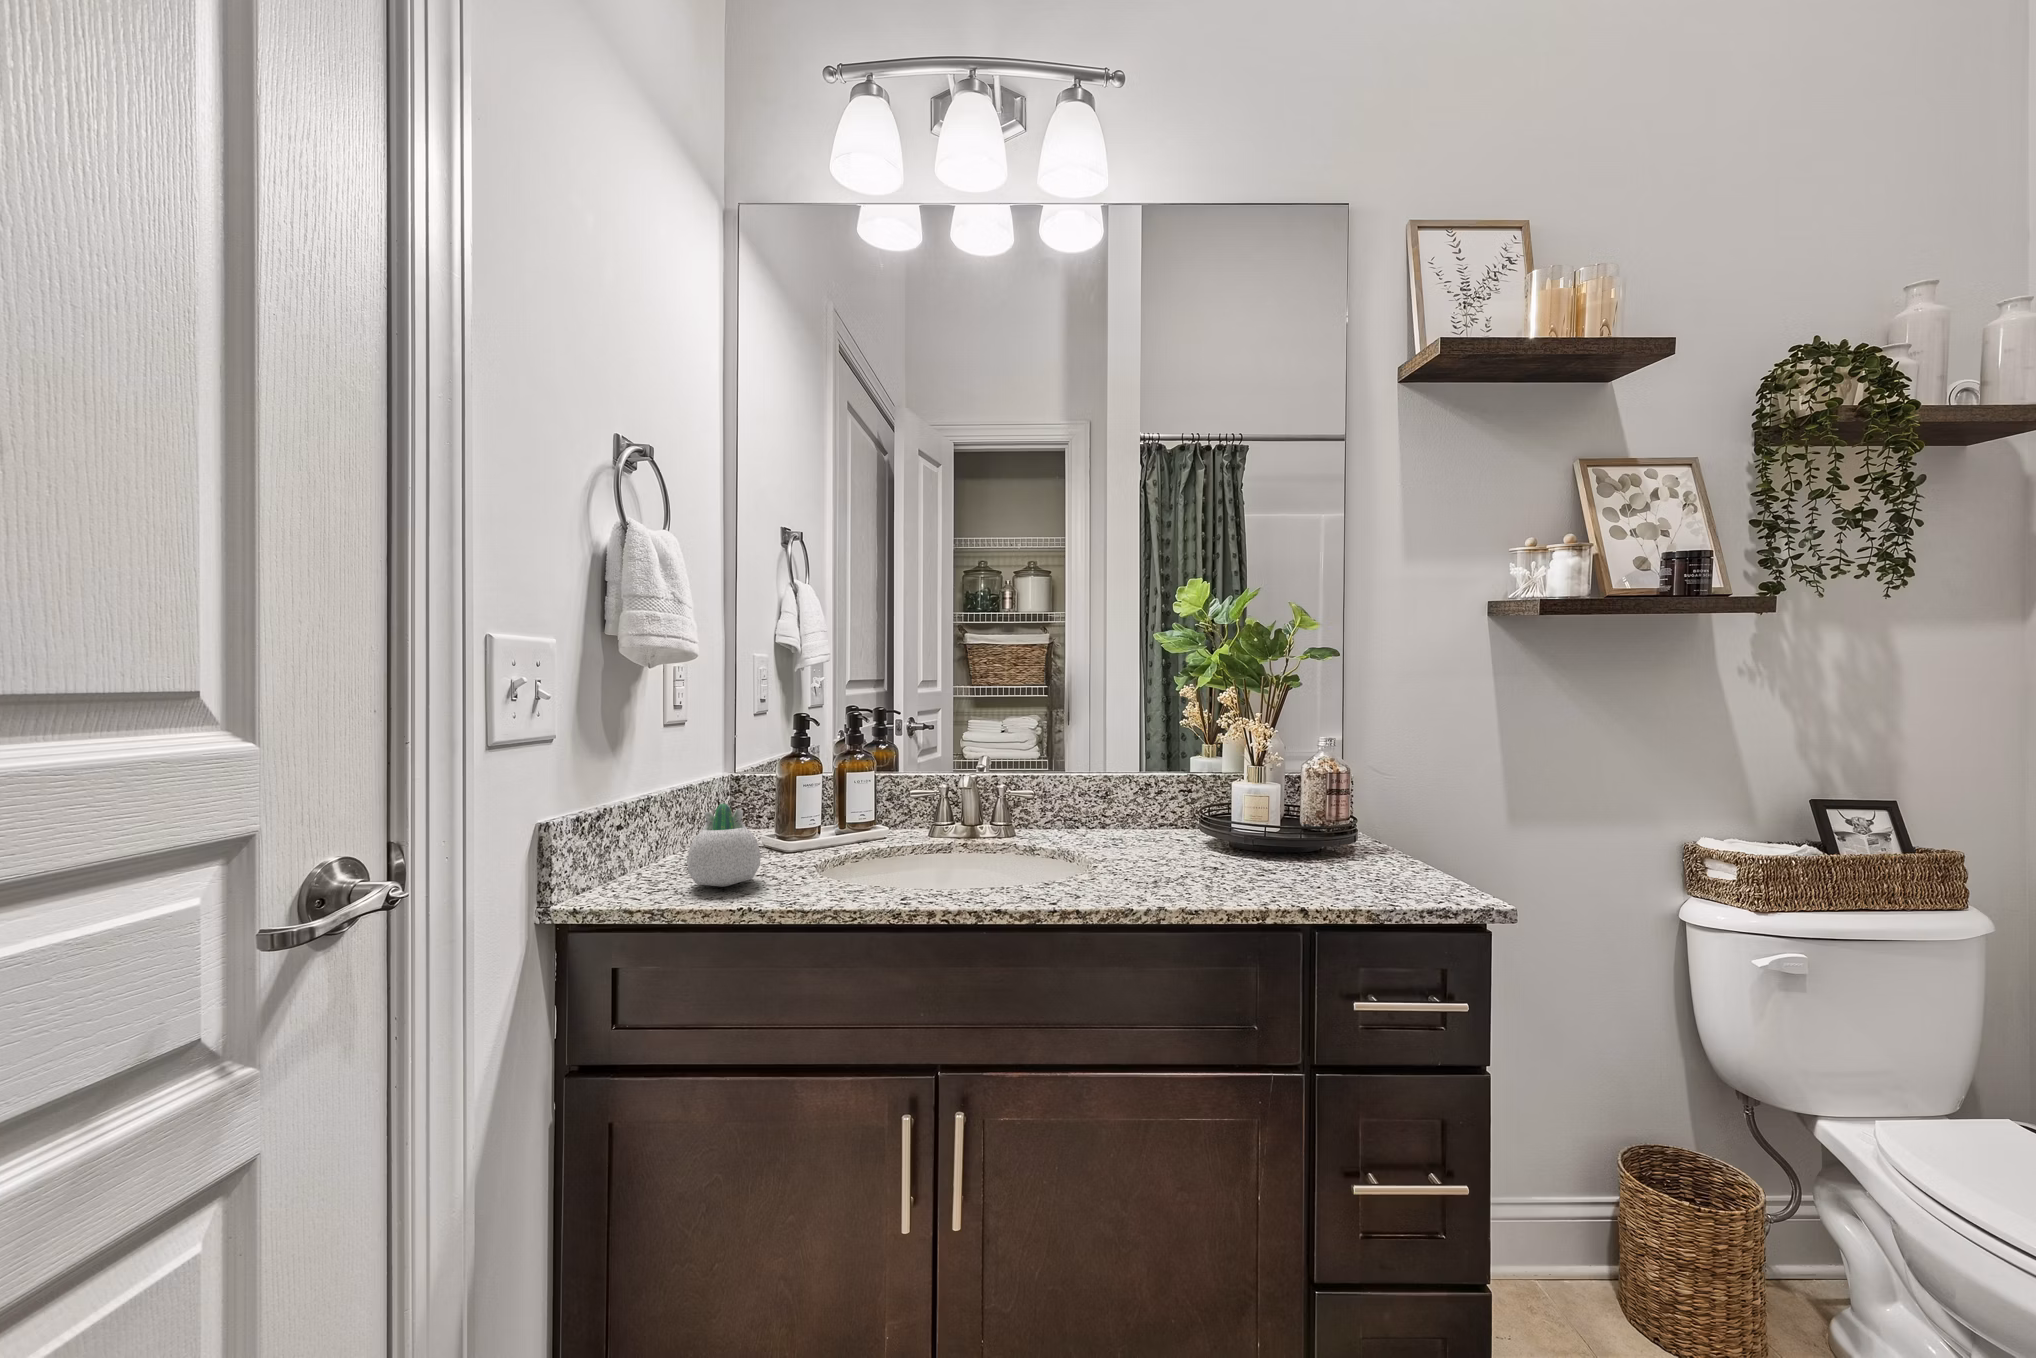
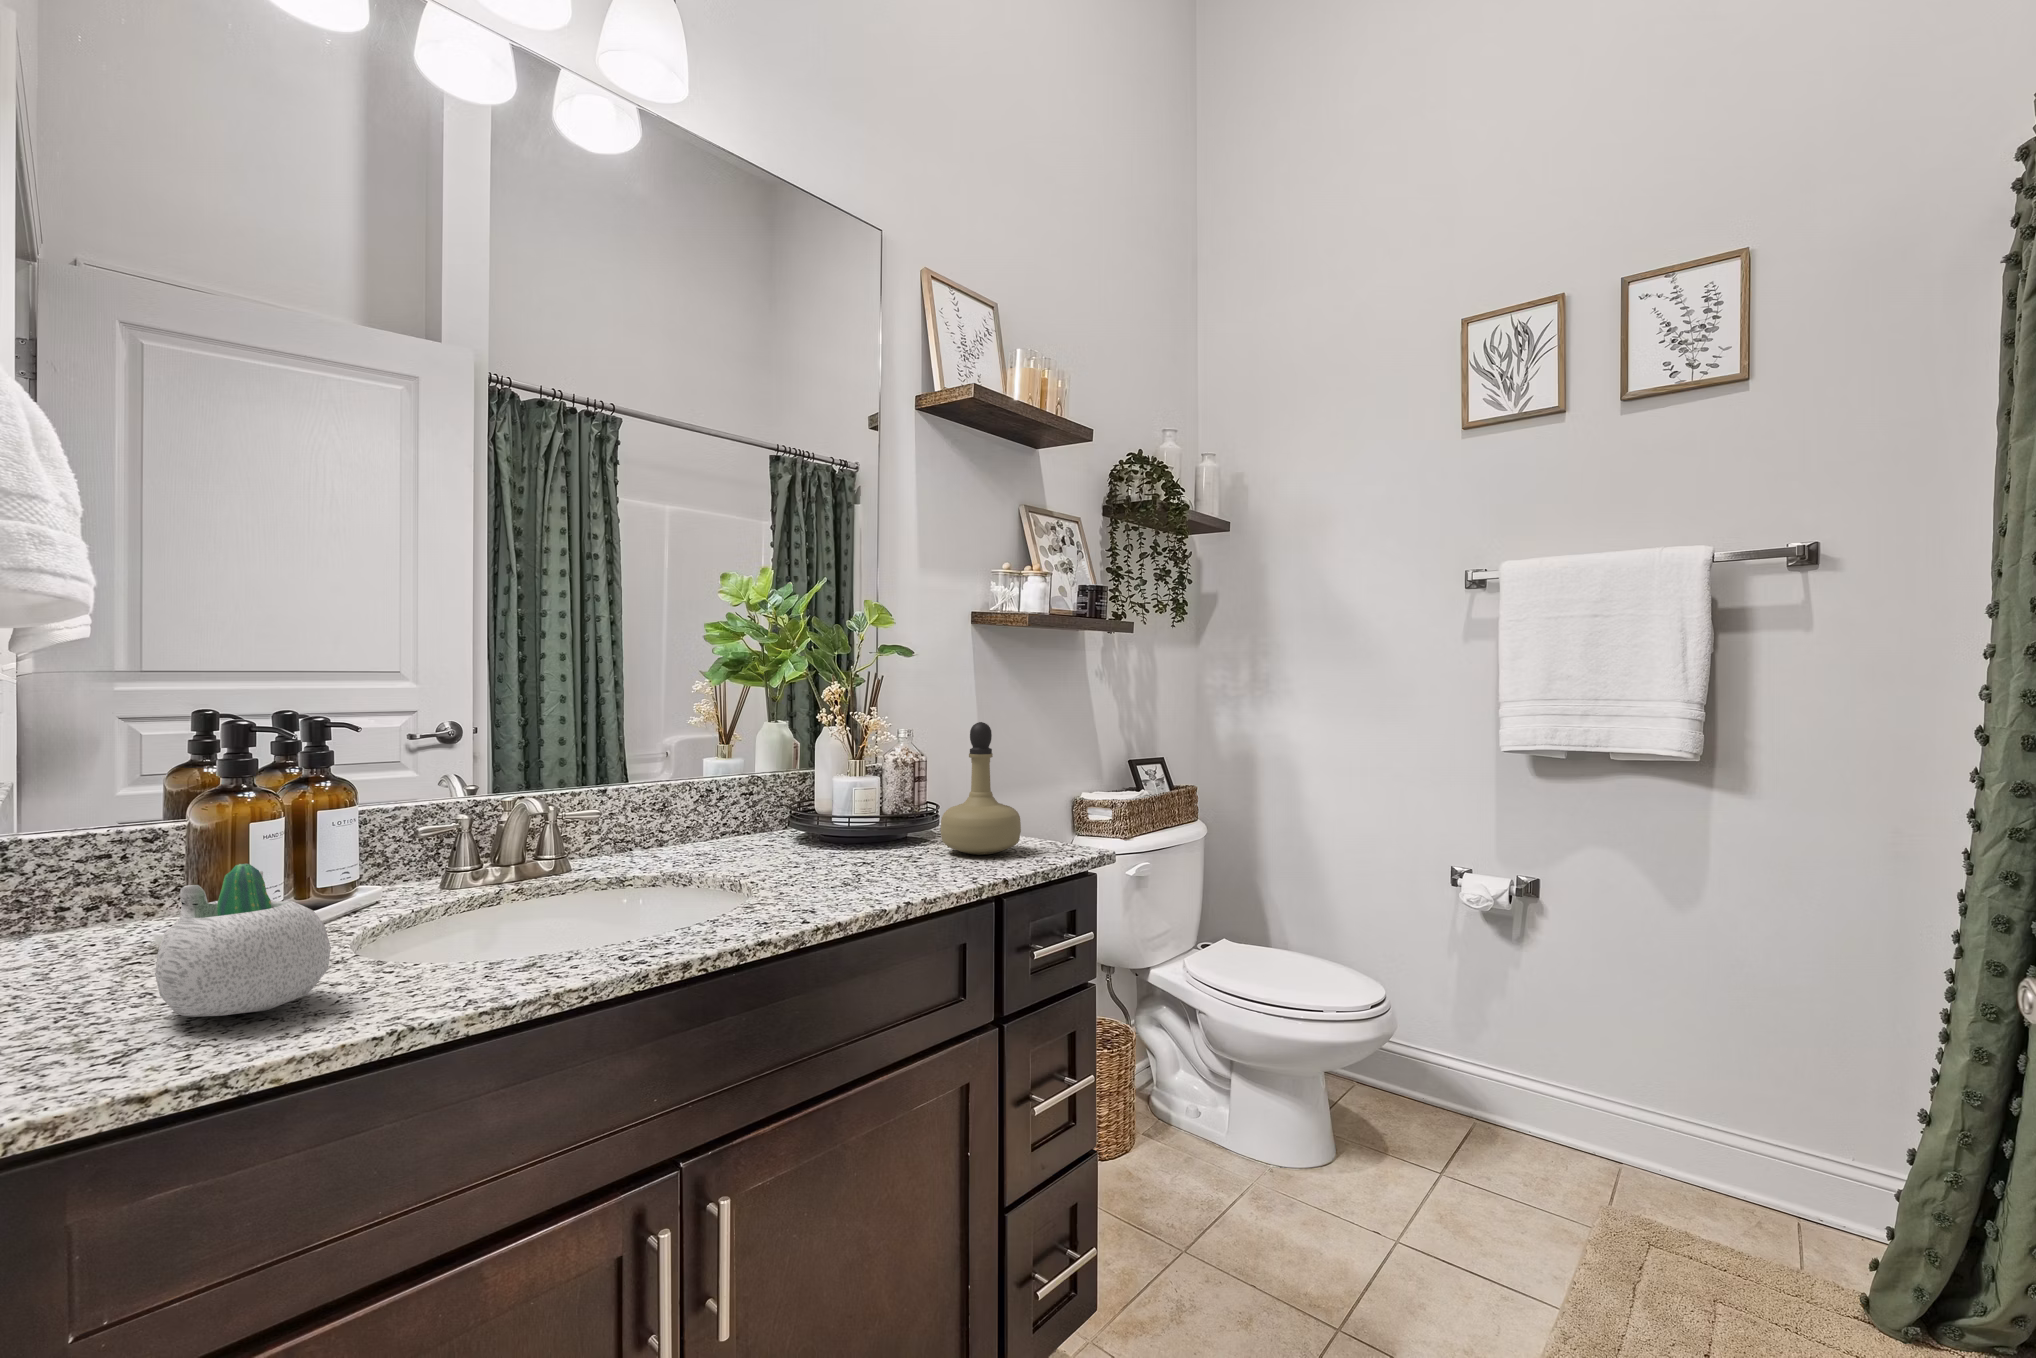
perfume bottle: none [1304,734,1397,878] -> present [941,722,1021,855]

